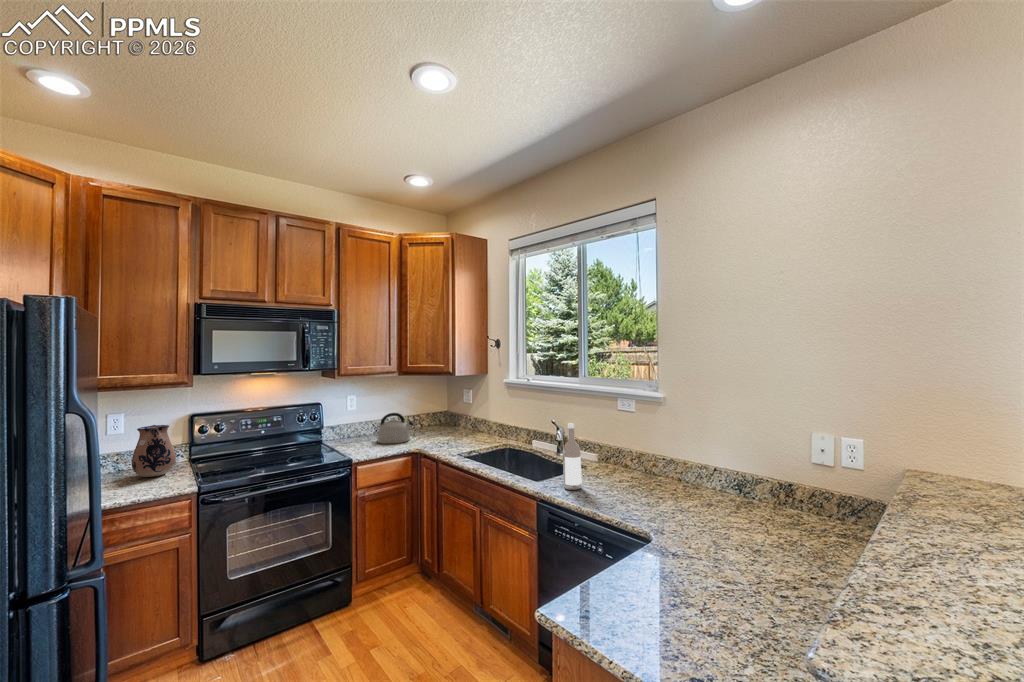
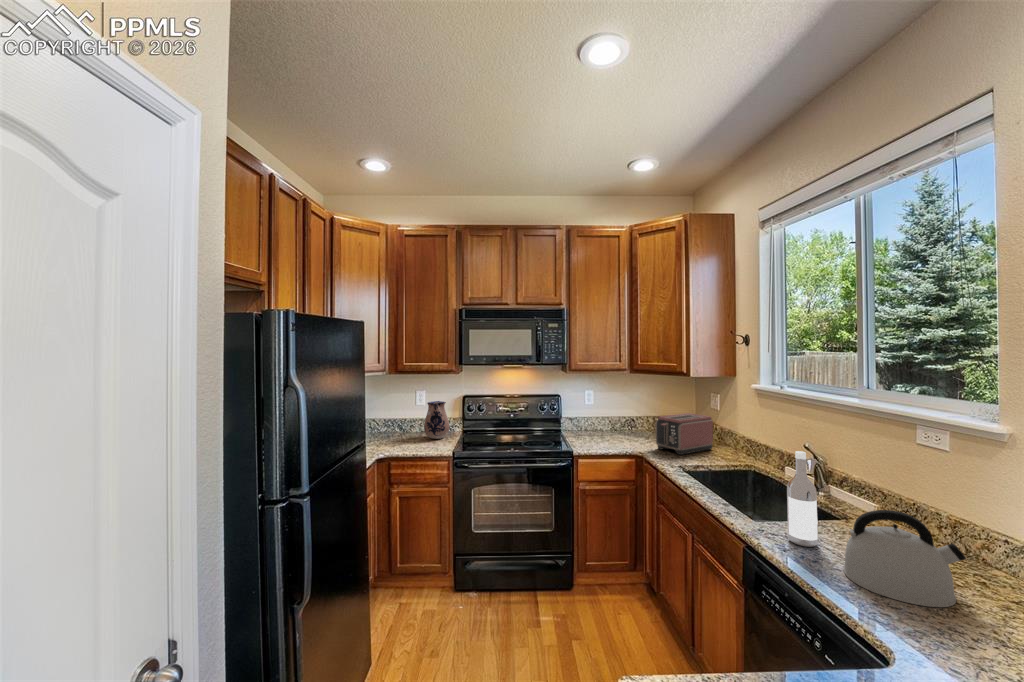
toaster: none [428,408,473,446] -> present [655,413,713,455]
kettle: present [377,413,413,443] -> present [843,510,966,607]

